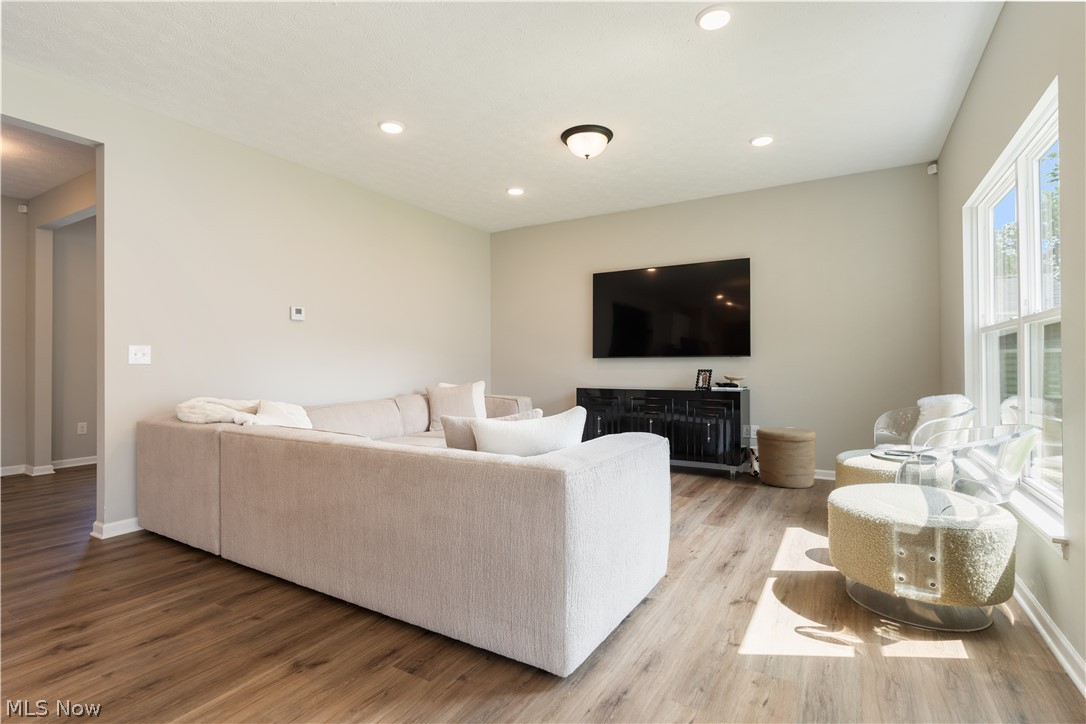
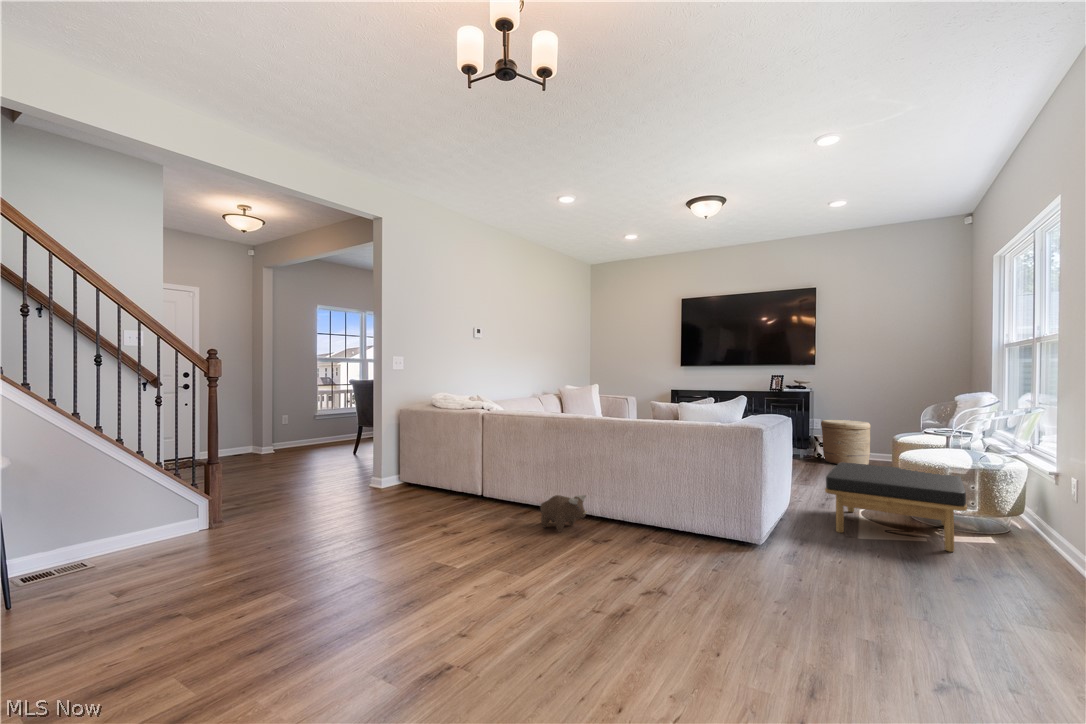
ottoman: none [706,508,920,684] -> present [825,462,967,552]
plush toy: none [232,587,308,656] -> present [540,495,587,532]

